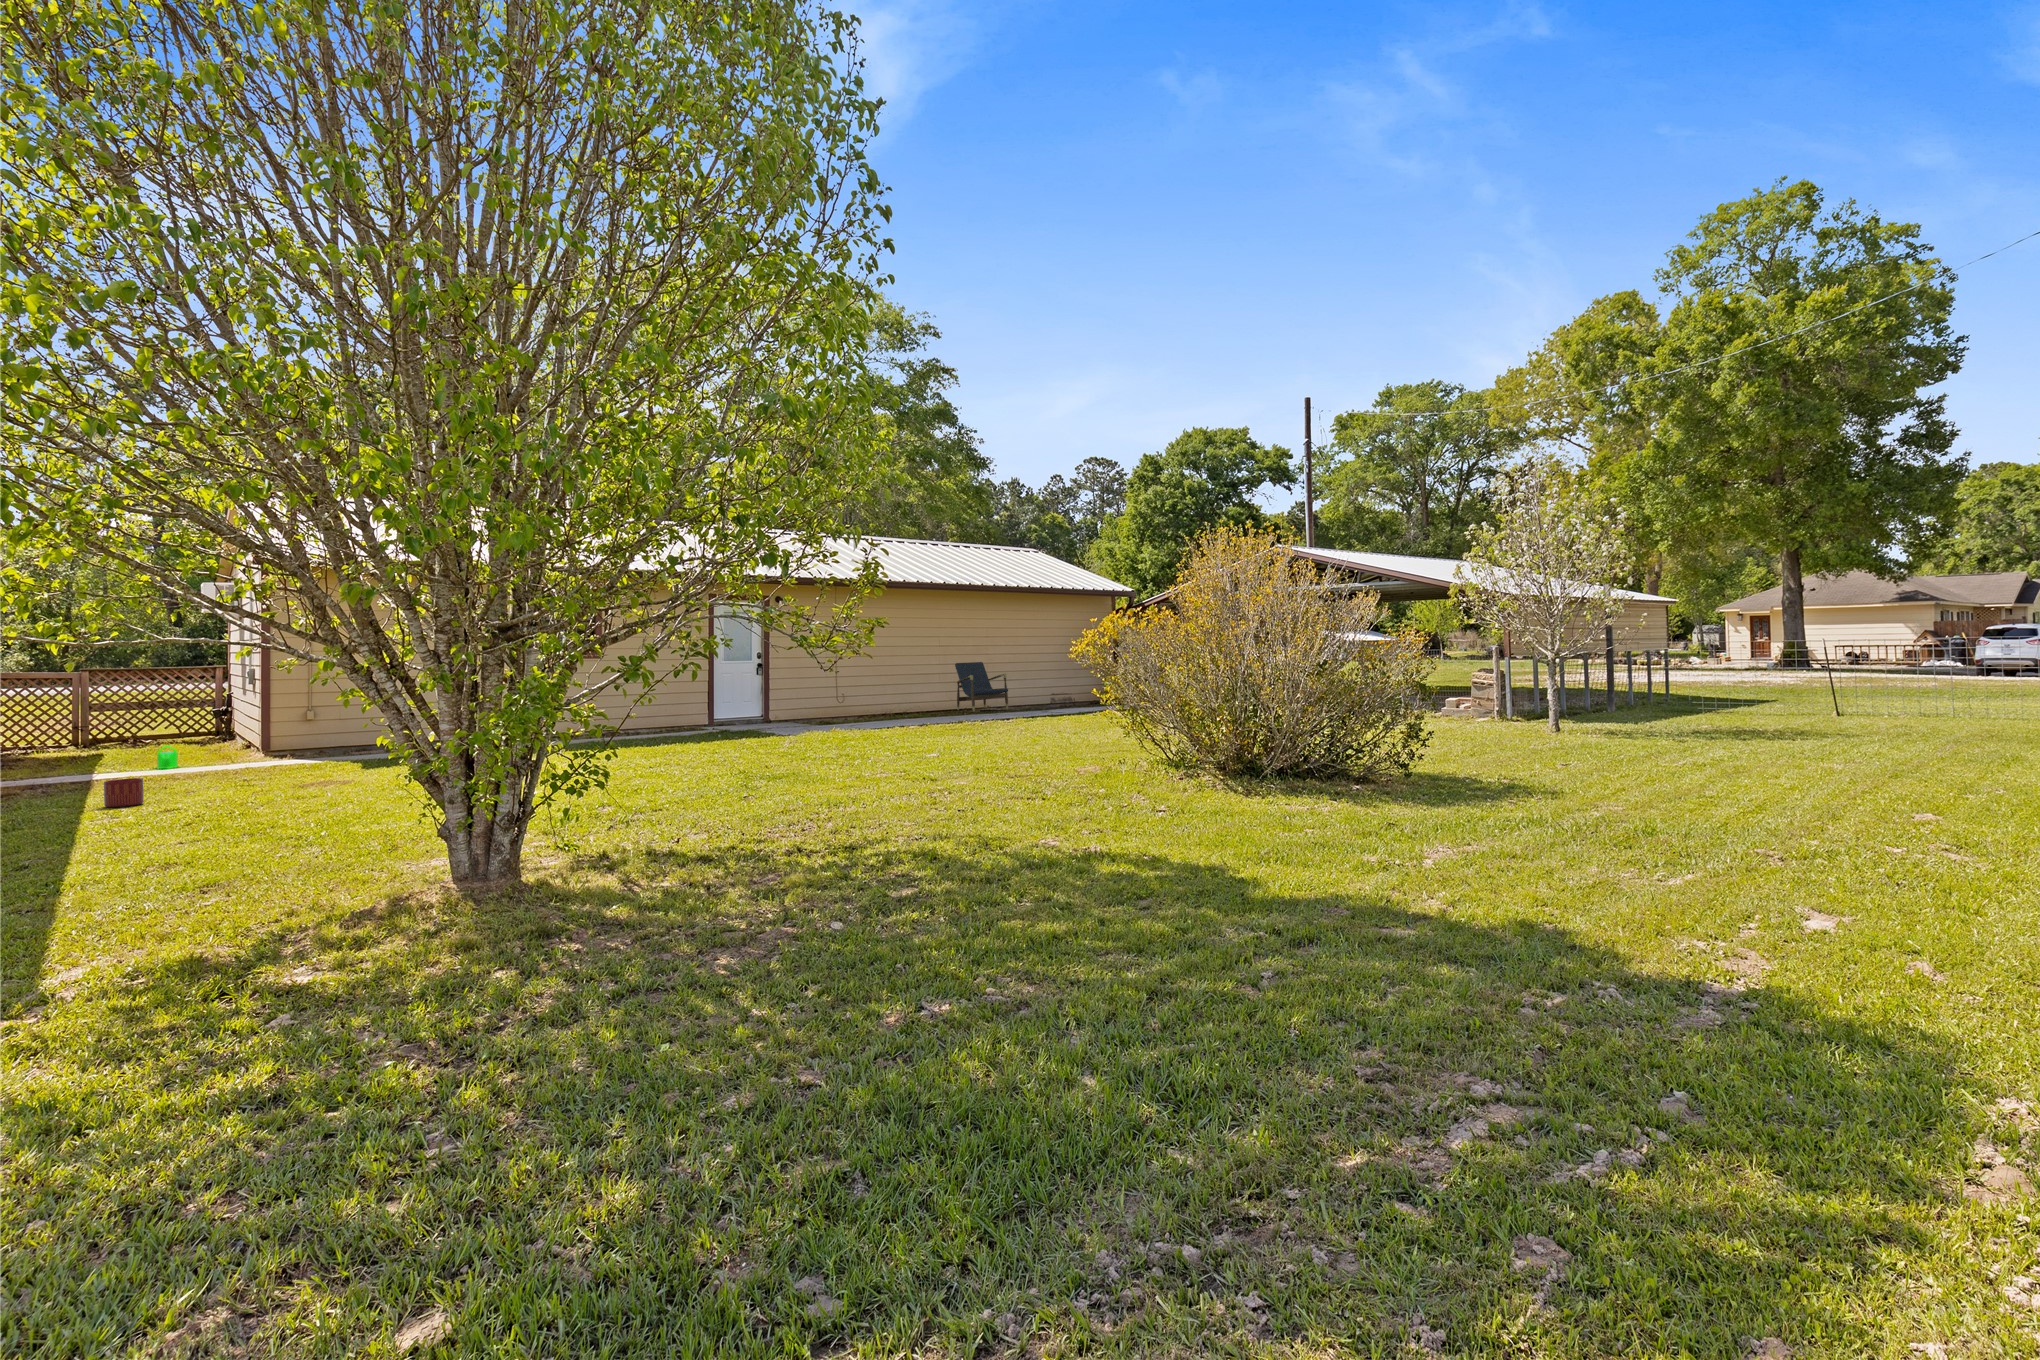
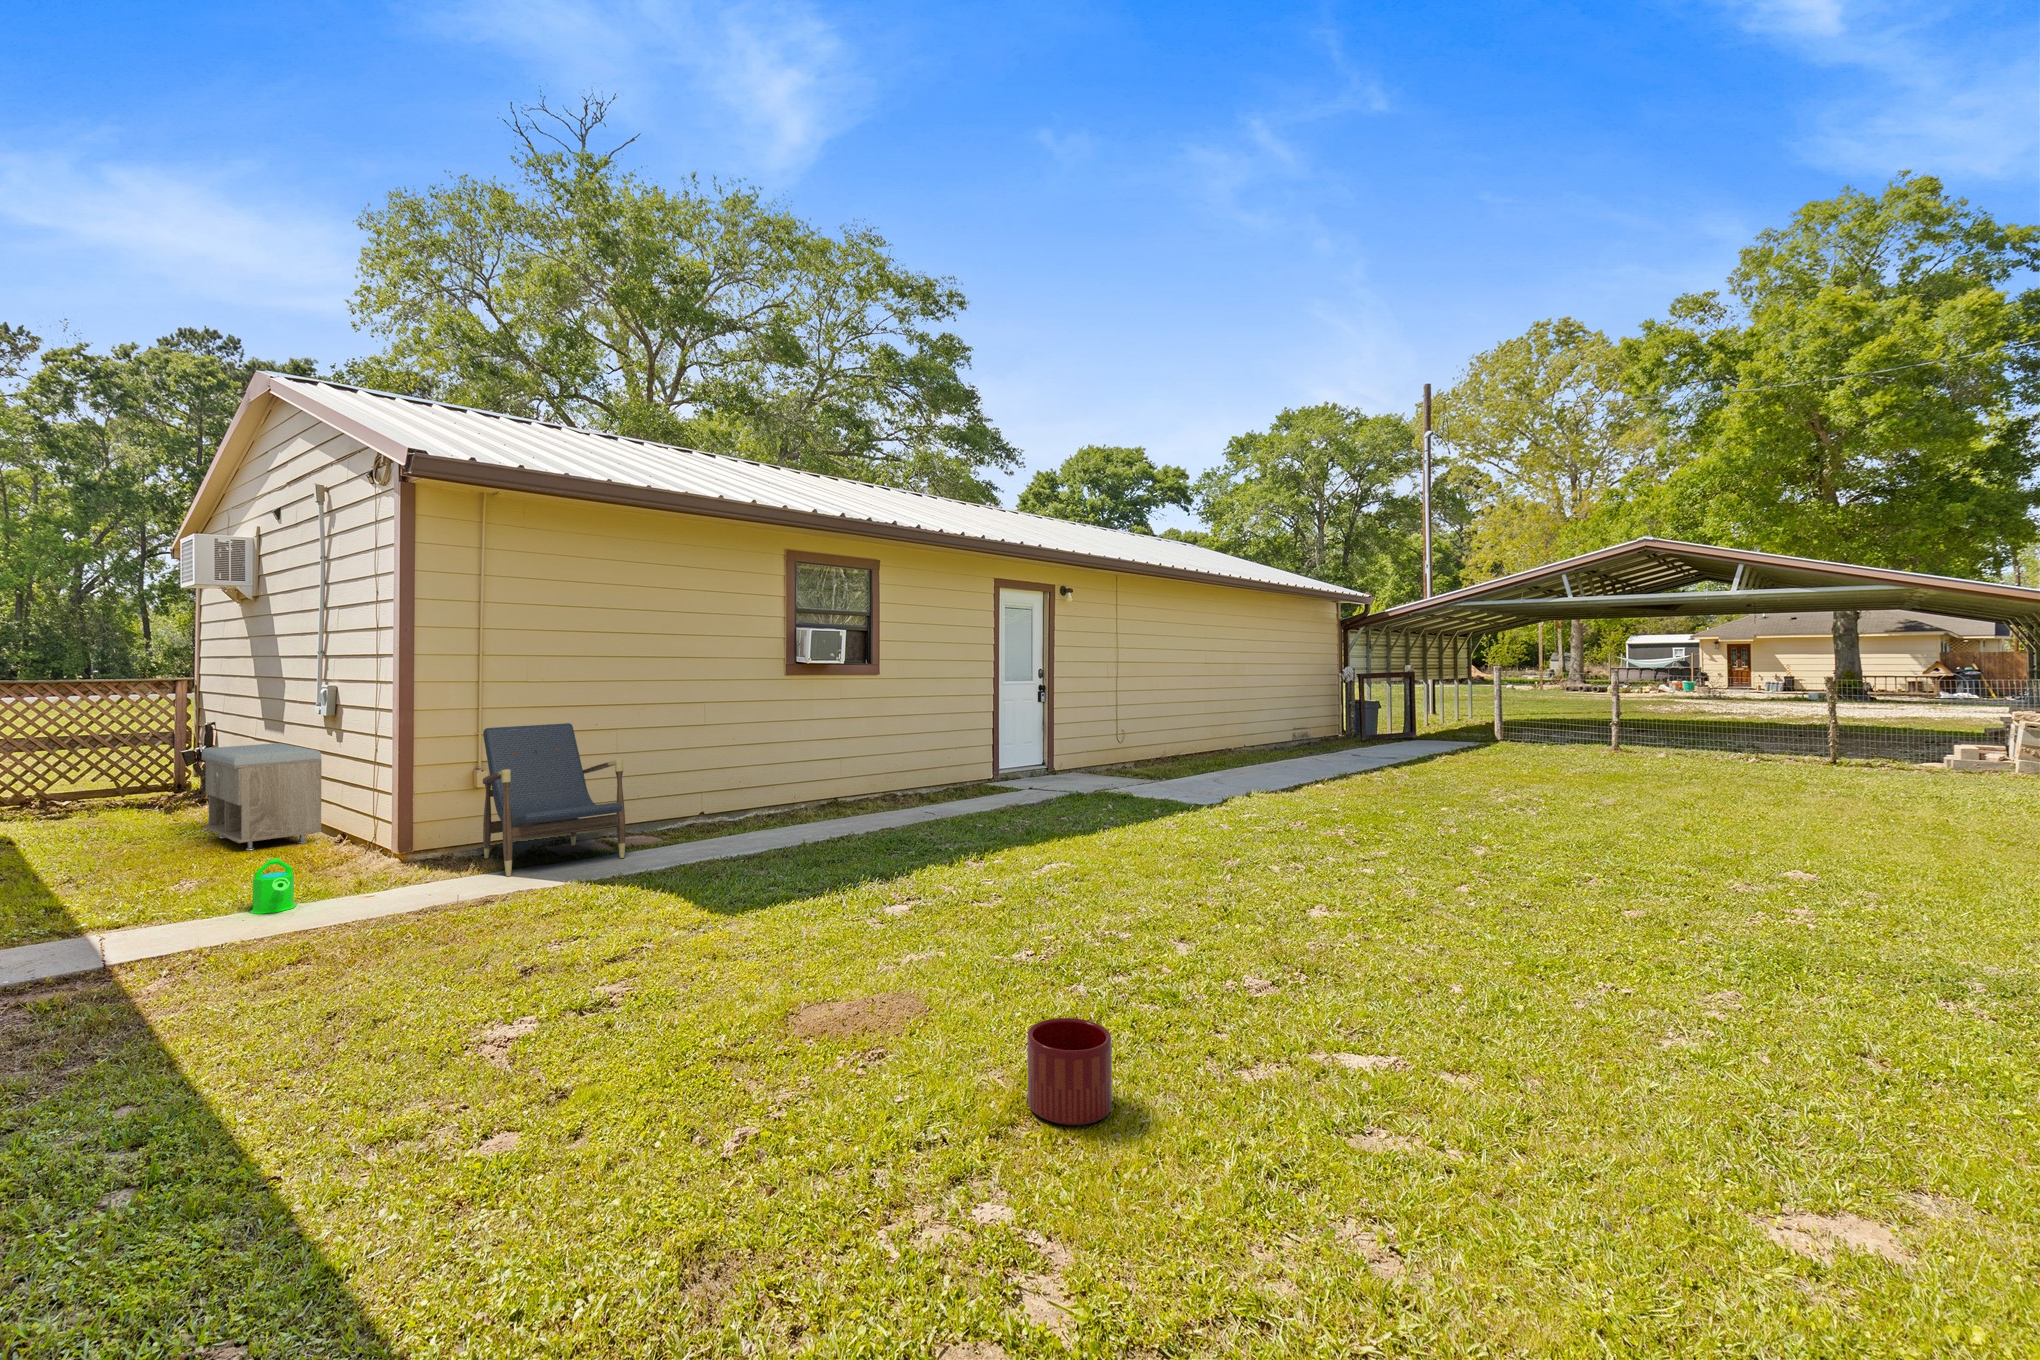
lounge chair: present [955,662,1008,712] -> present [483,723,625,877]
storage bench: none [187,701,241,755] -> present [202,743,322,851]
planter: present [104,778,144,808] -> present [1028,1018,1112,1125]

